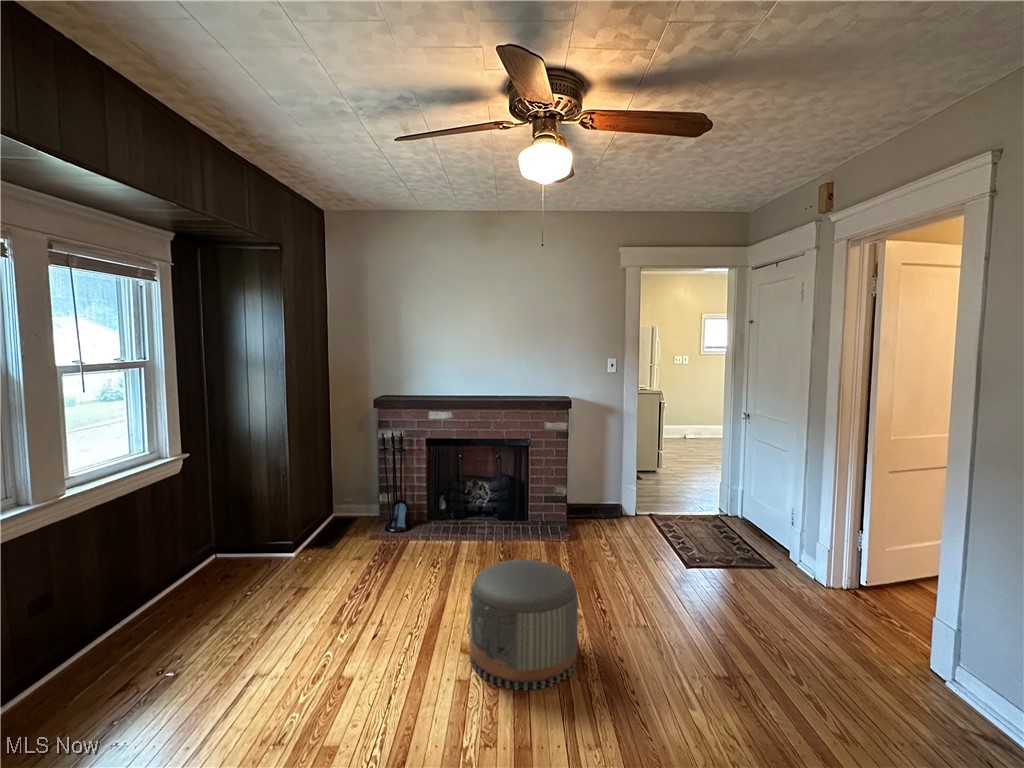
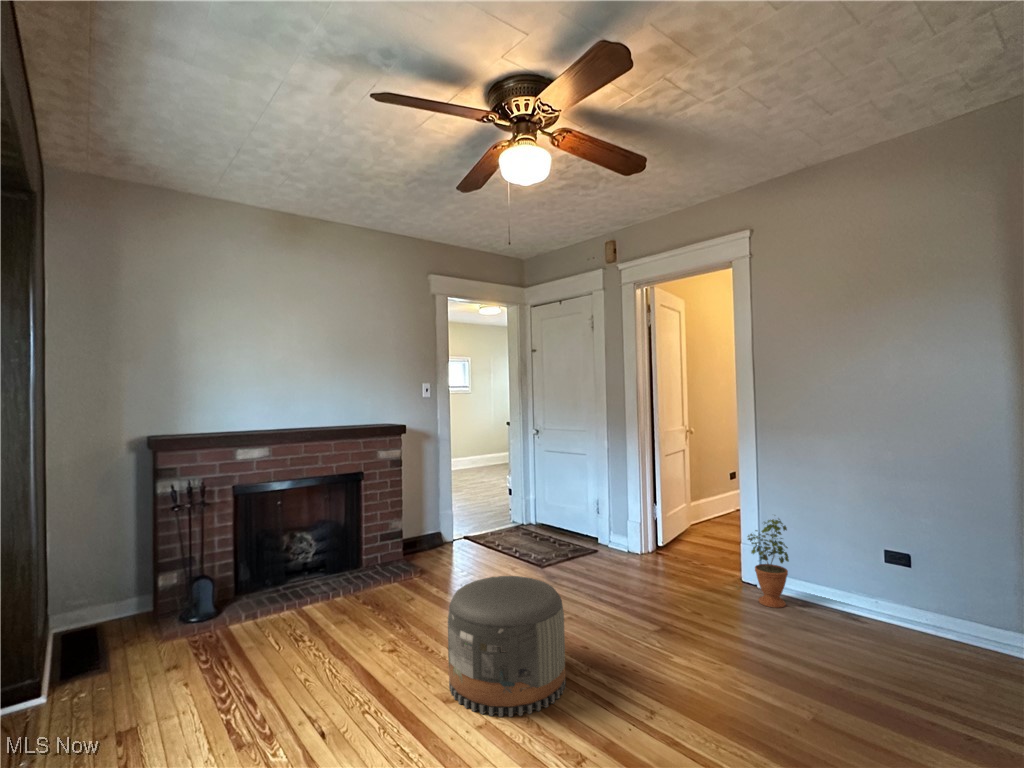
potted plant: none [910,590,983,722] -> present [748,519,789,608]

